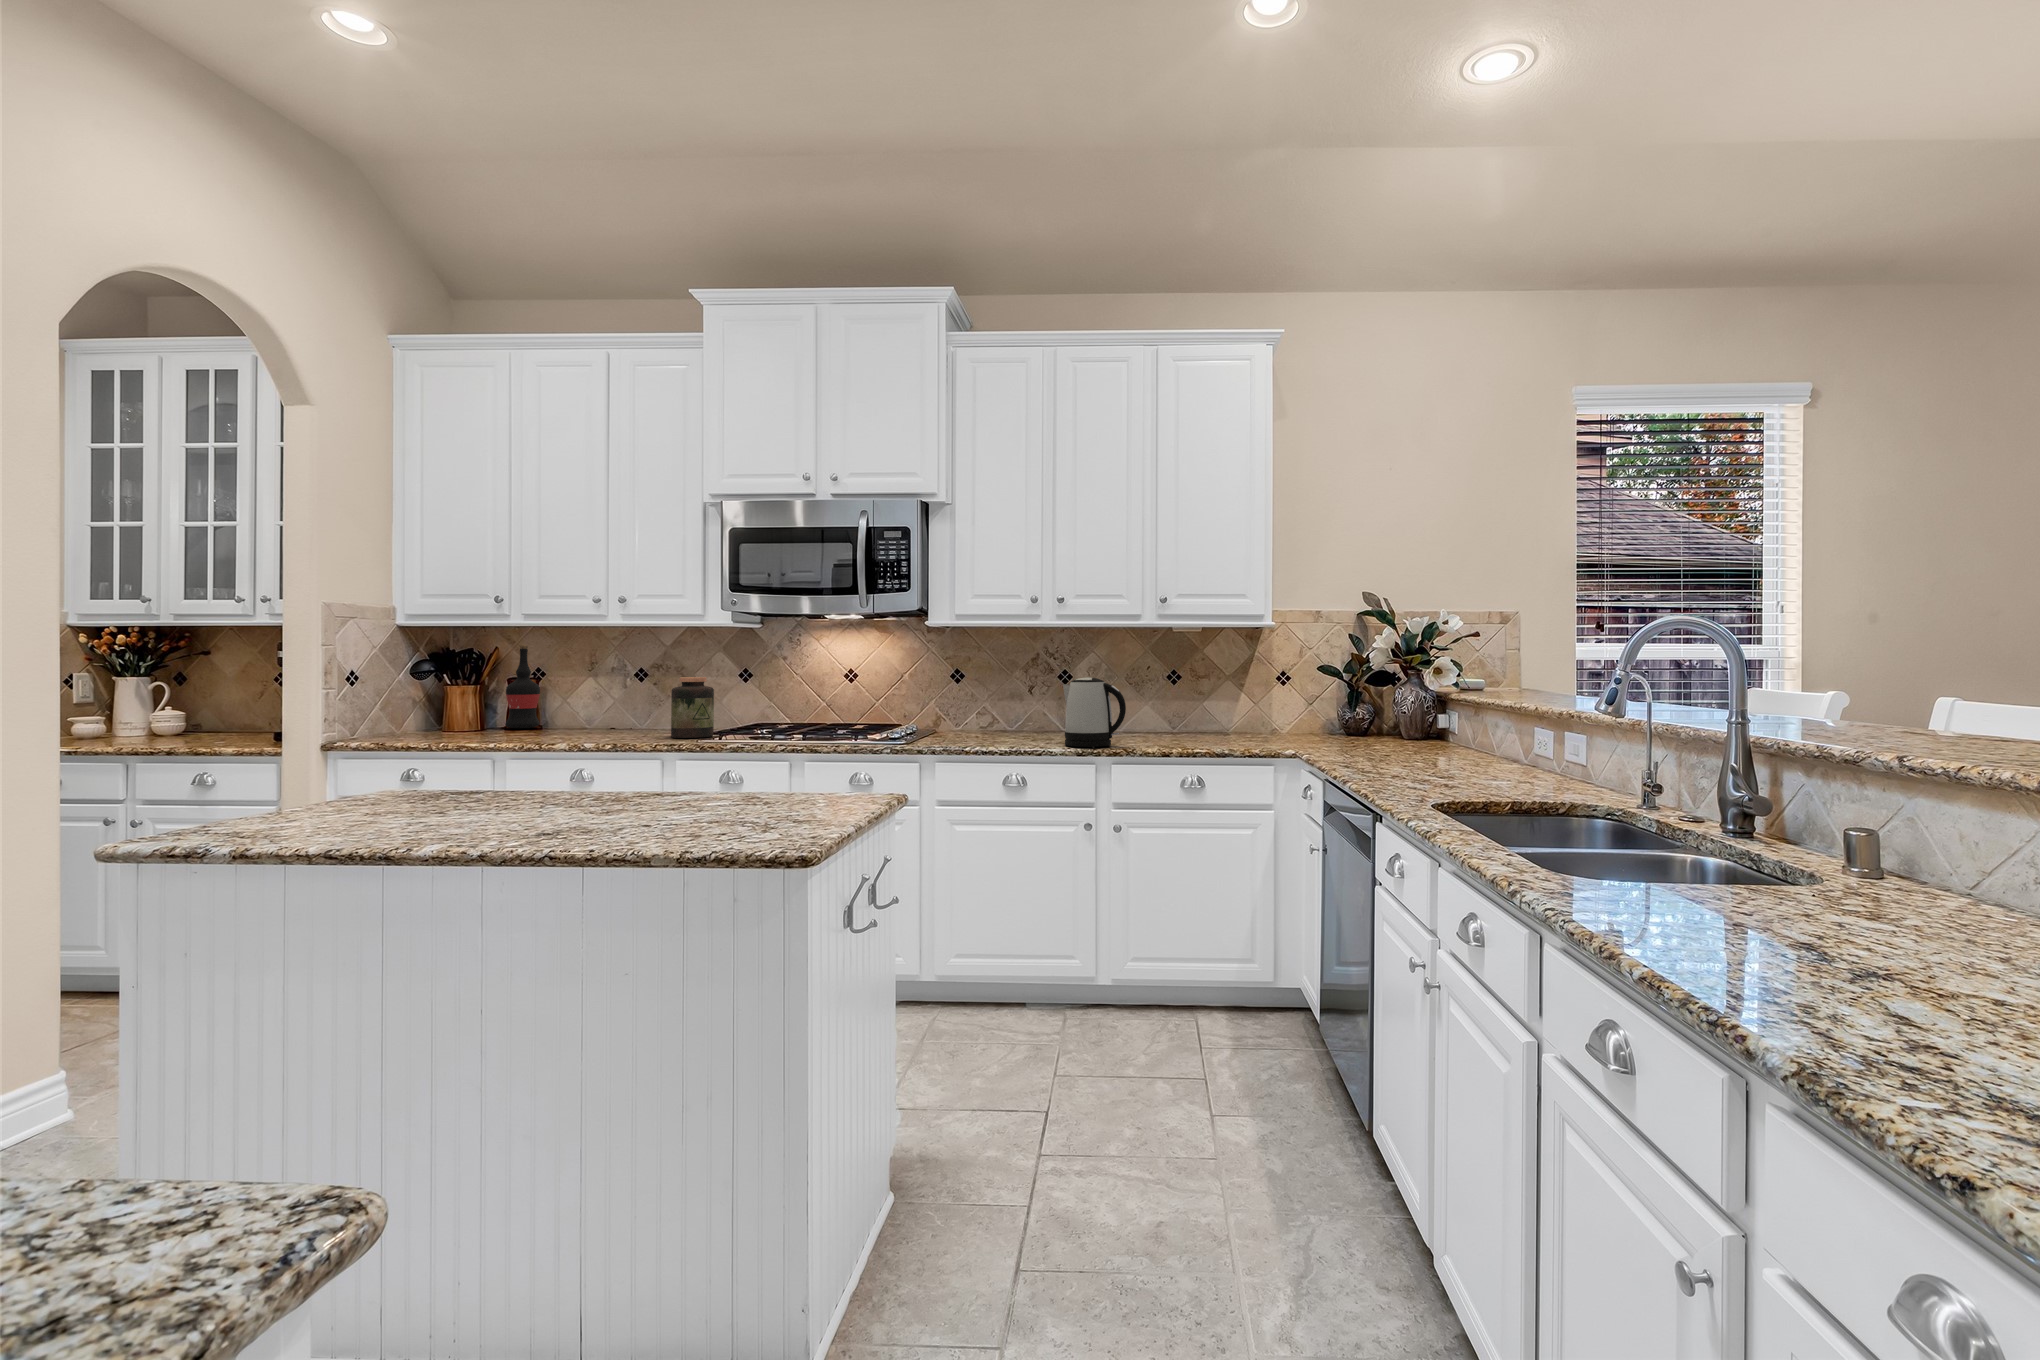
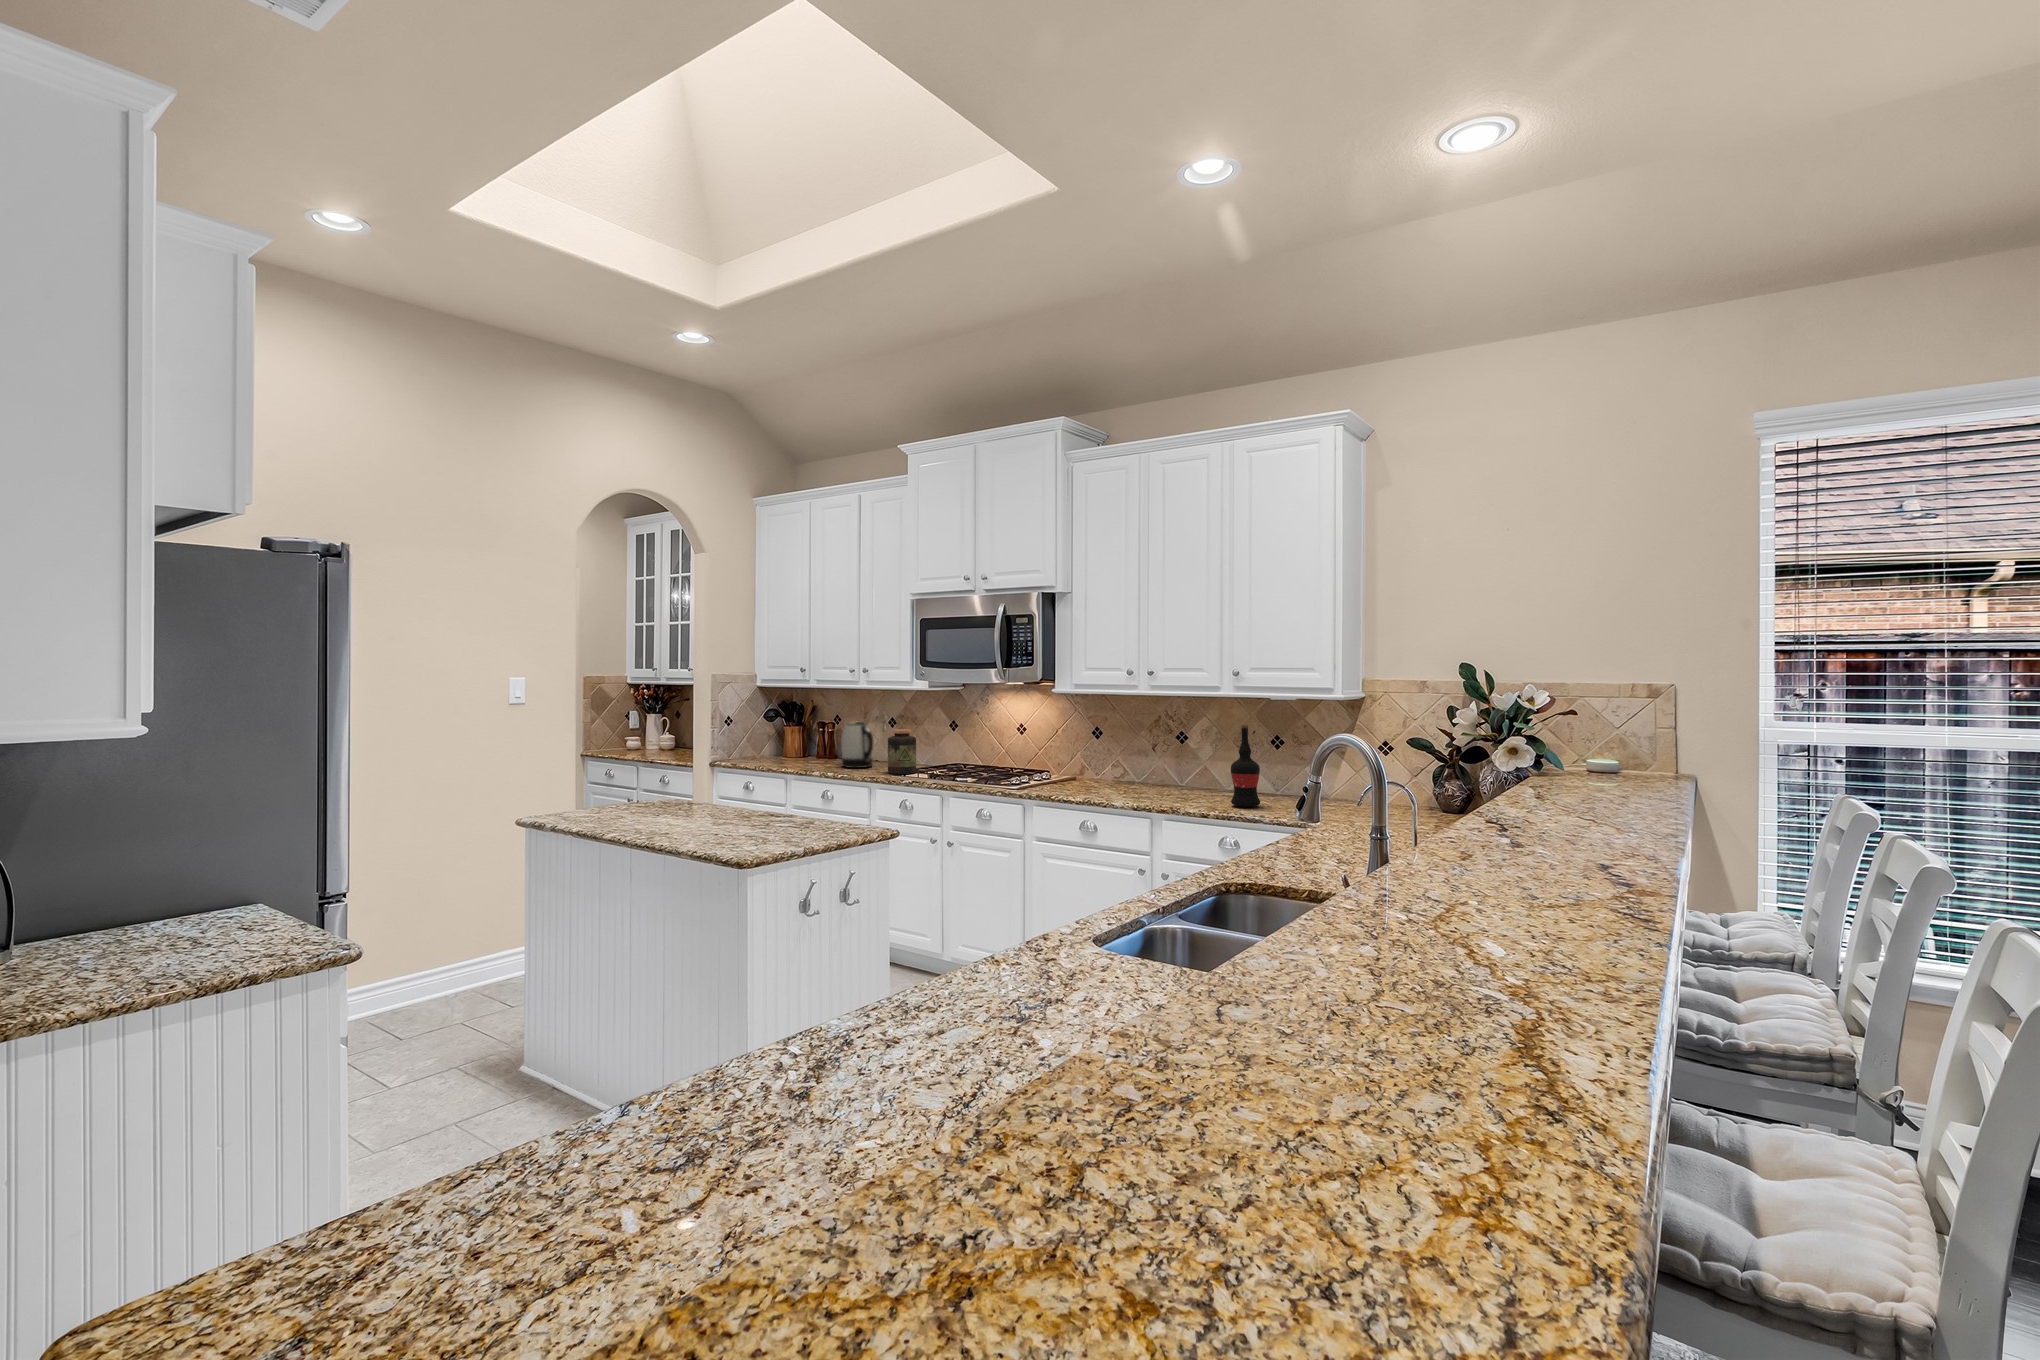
wine bottle: present [505,645,540,728] -> present [1231,724,1260,807]
kettle: present [1063,678,1126,747] -> present [842,722,873,768]

